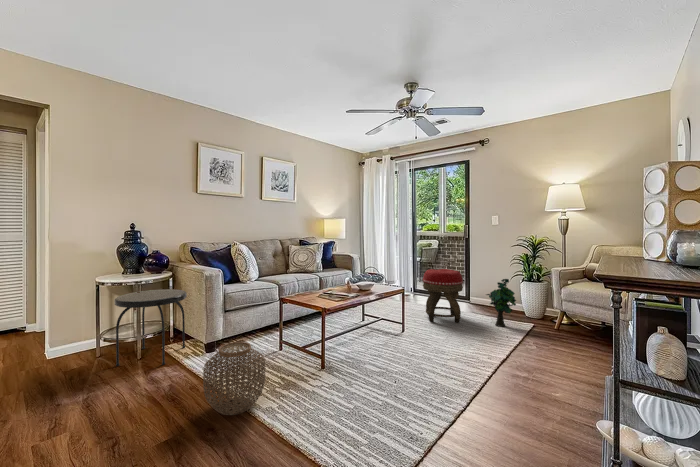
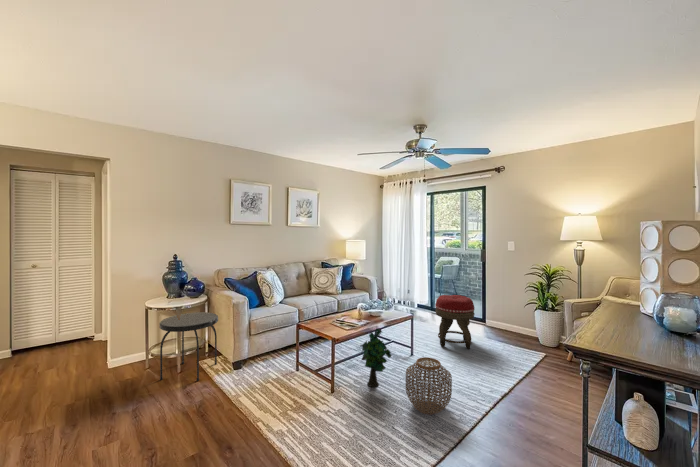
decorative plant: present [487,279,516,327] -> present [361,329,391,387]
woven basket: present [203,342,265,415] -> present [406,357,452,415]

